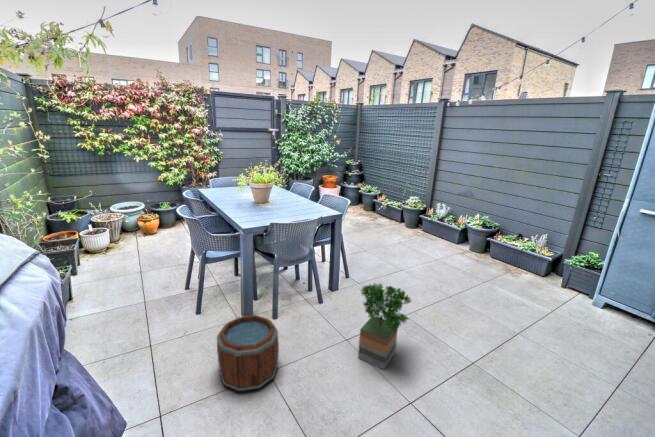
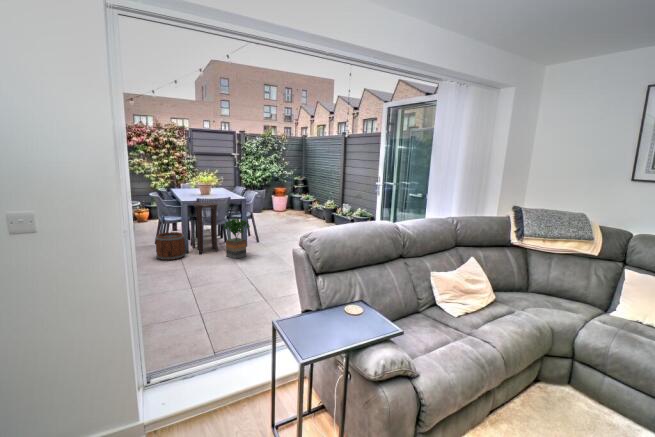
stool: none [283,241,331,345] -> present [194,202,218,253]

